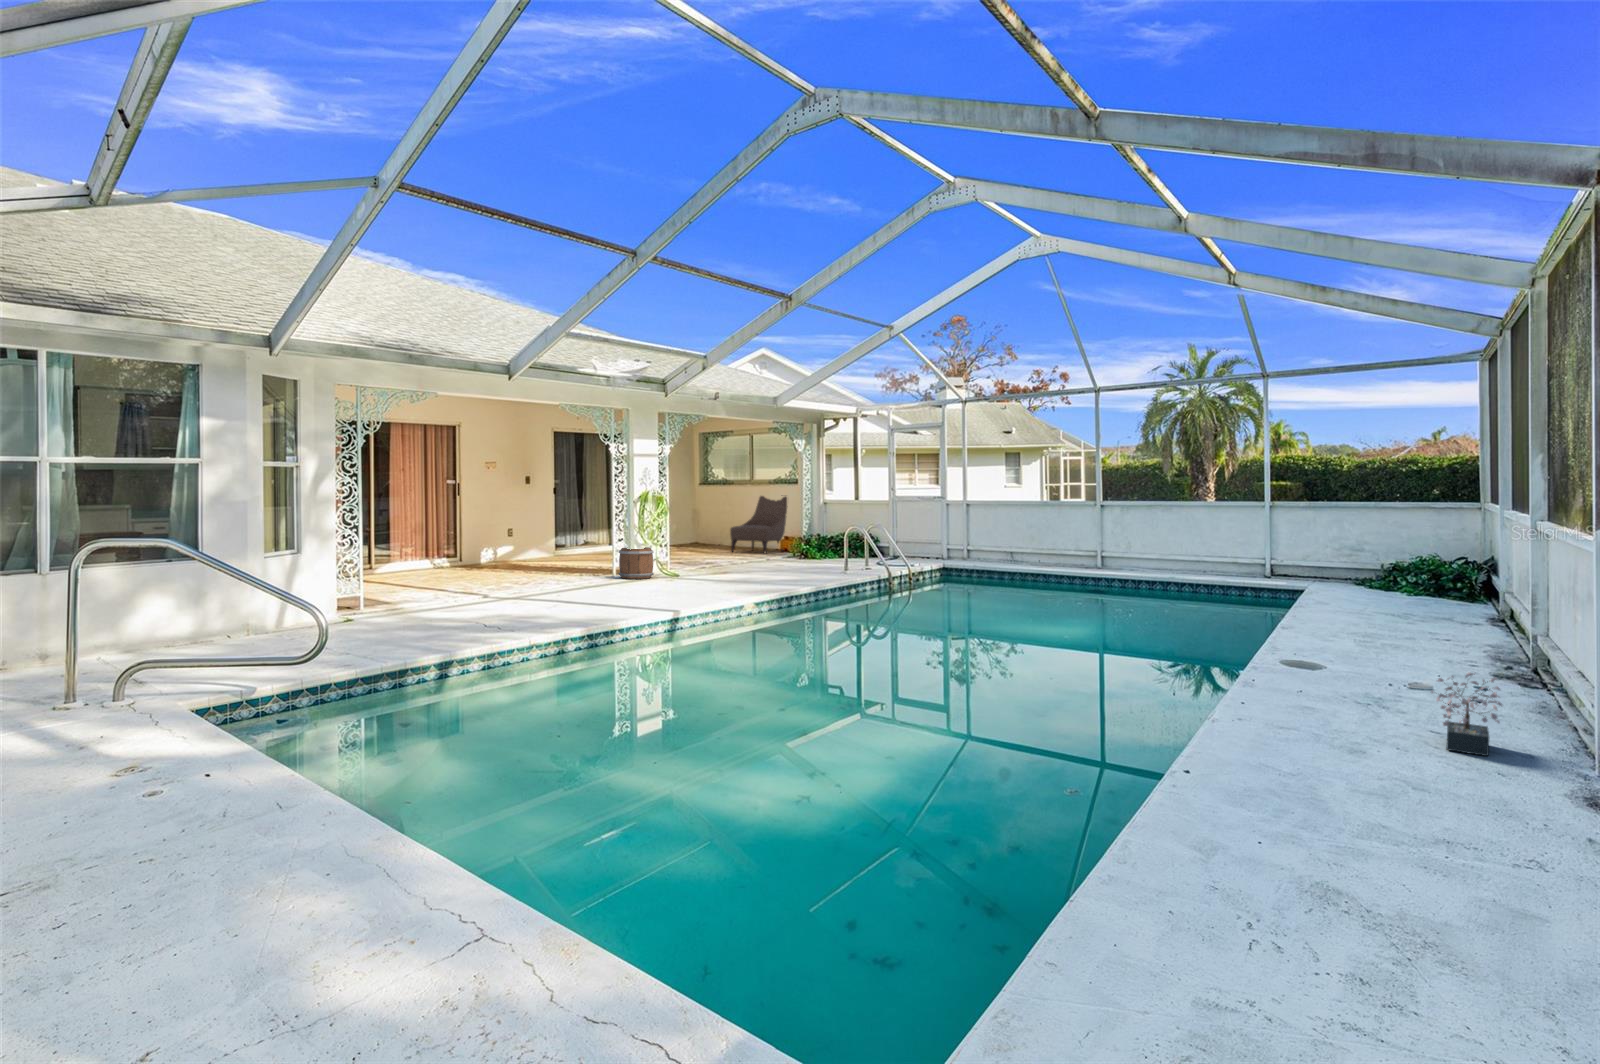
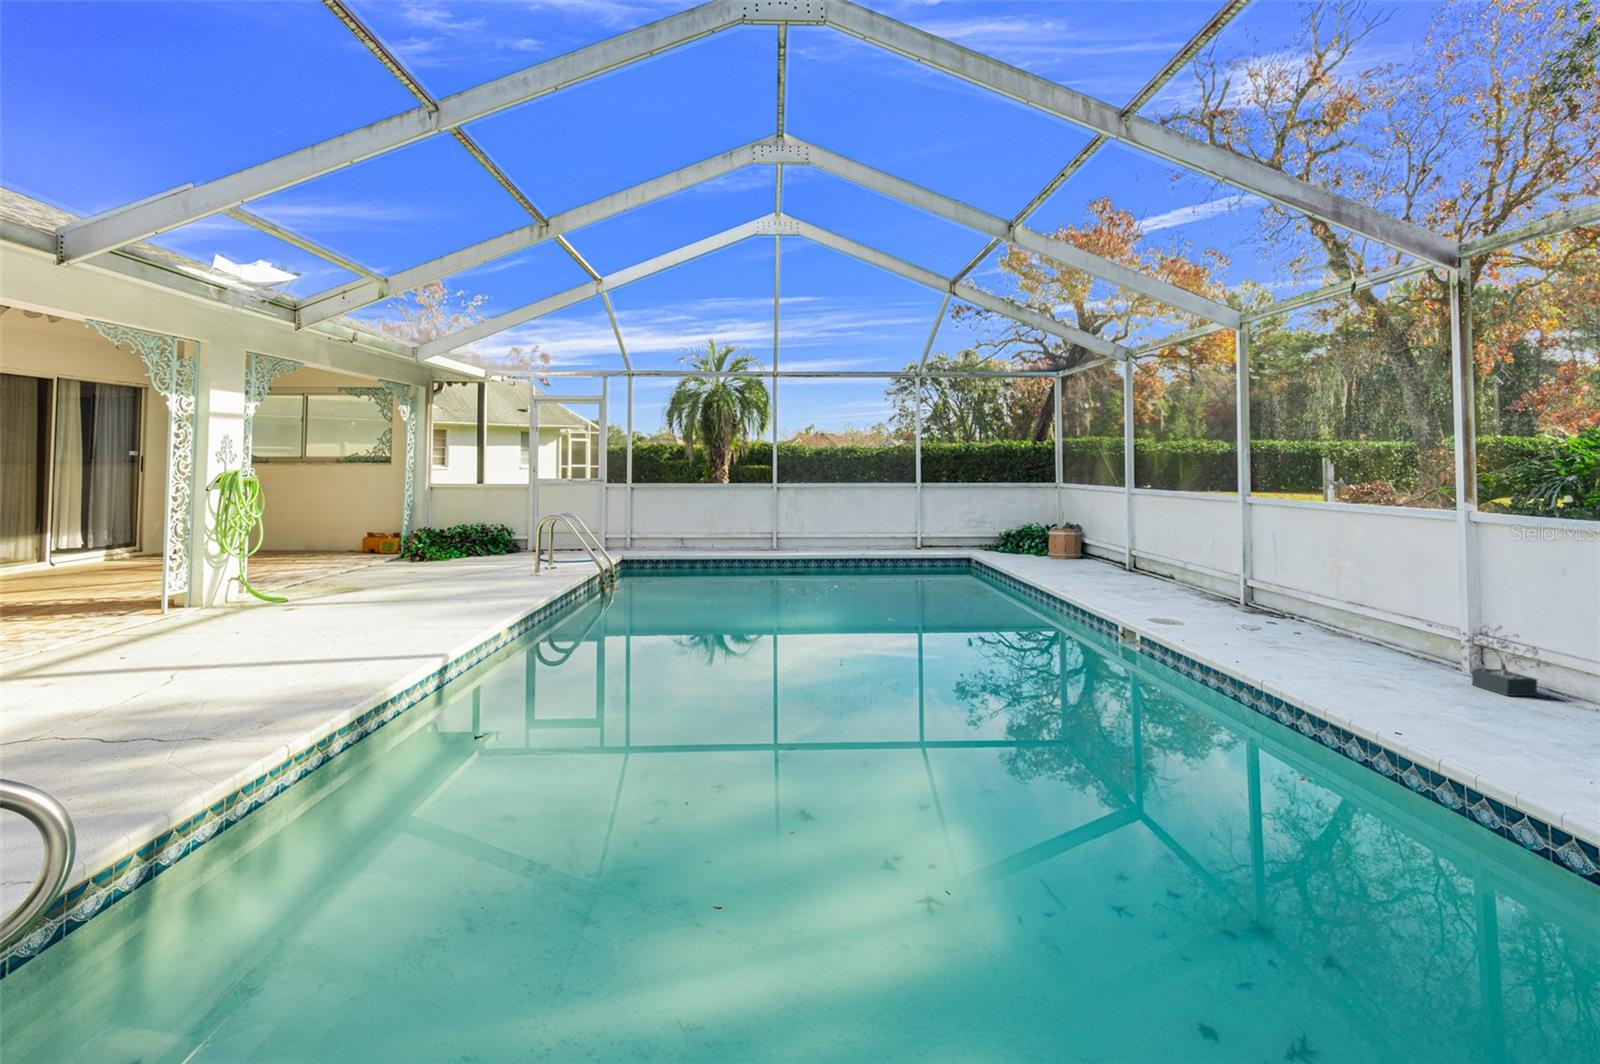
chair: present [730,496,788,553] -> none [295,479,375,557]
bucket: present [619,547,654,579] -> present [1048,528,1082,559]

